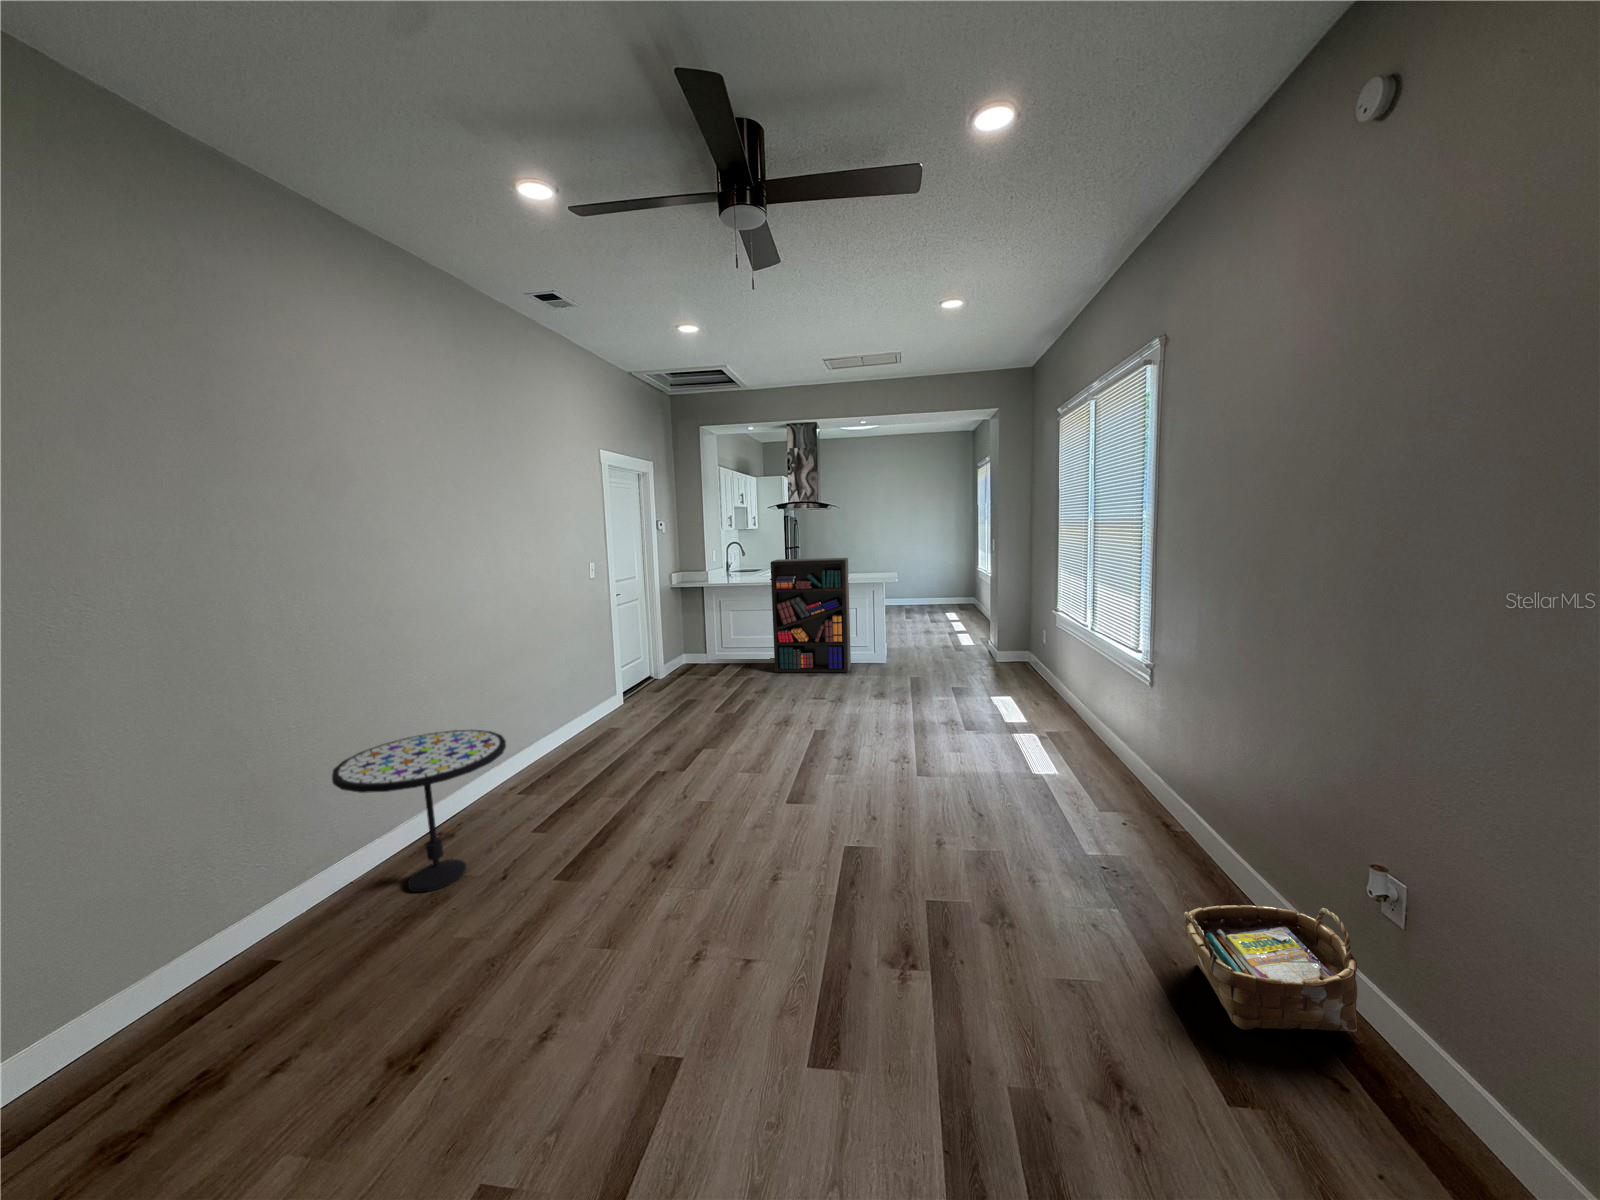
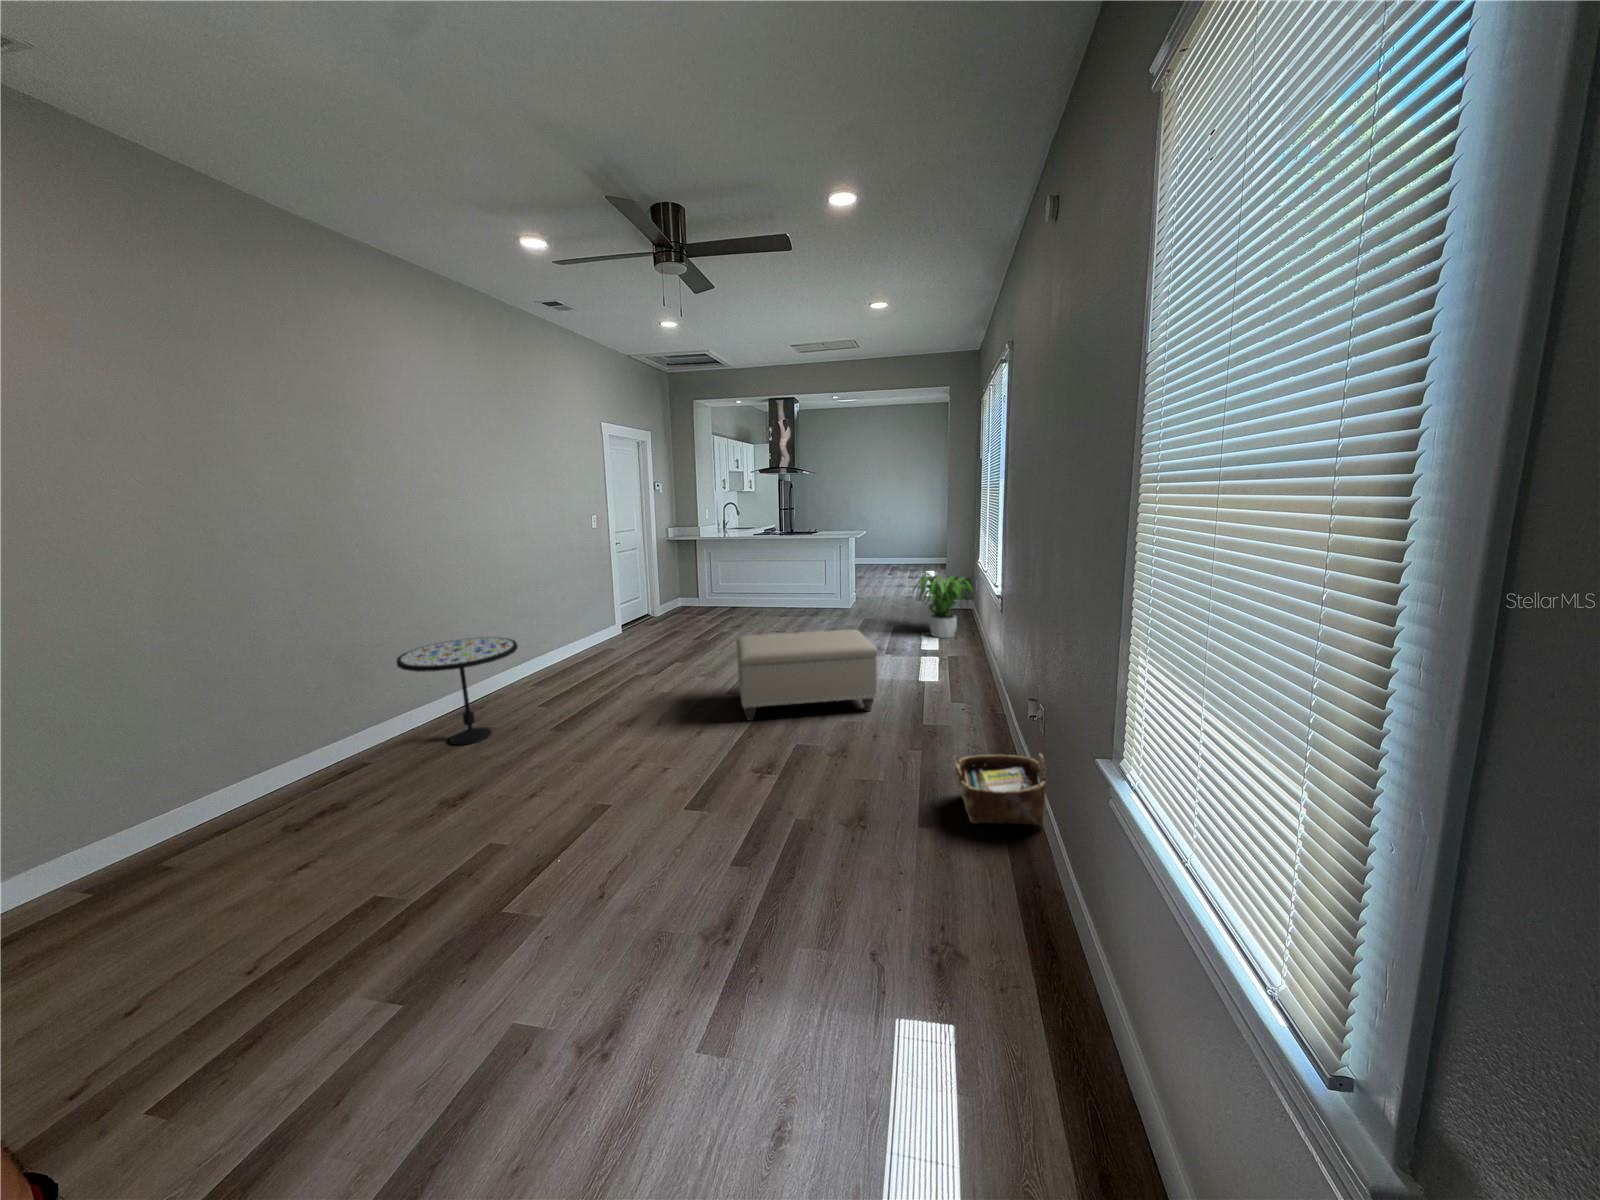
bookshelf: present [770,558,851,673] -> none [749,517,817,613]
potted plant: none [980,621,1064,703] -> present [913,572,974,638]
ottoman: none [795,704,995,837] -> present [736,630,878,721]

